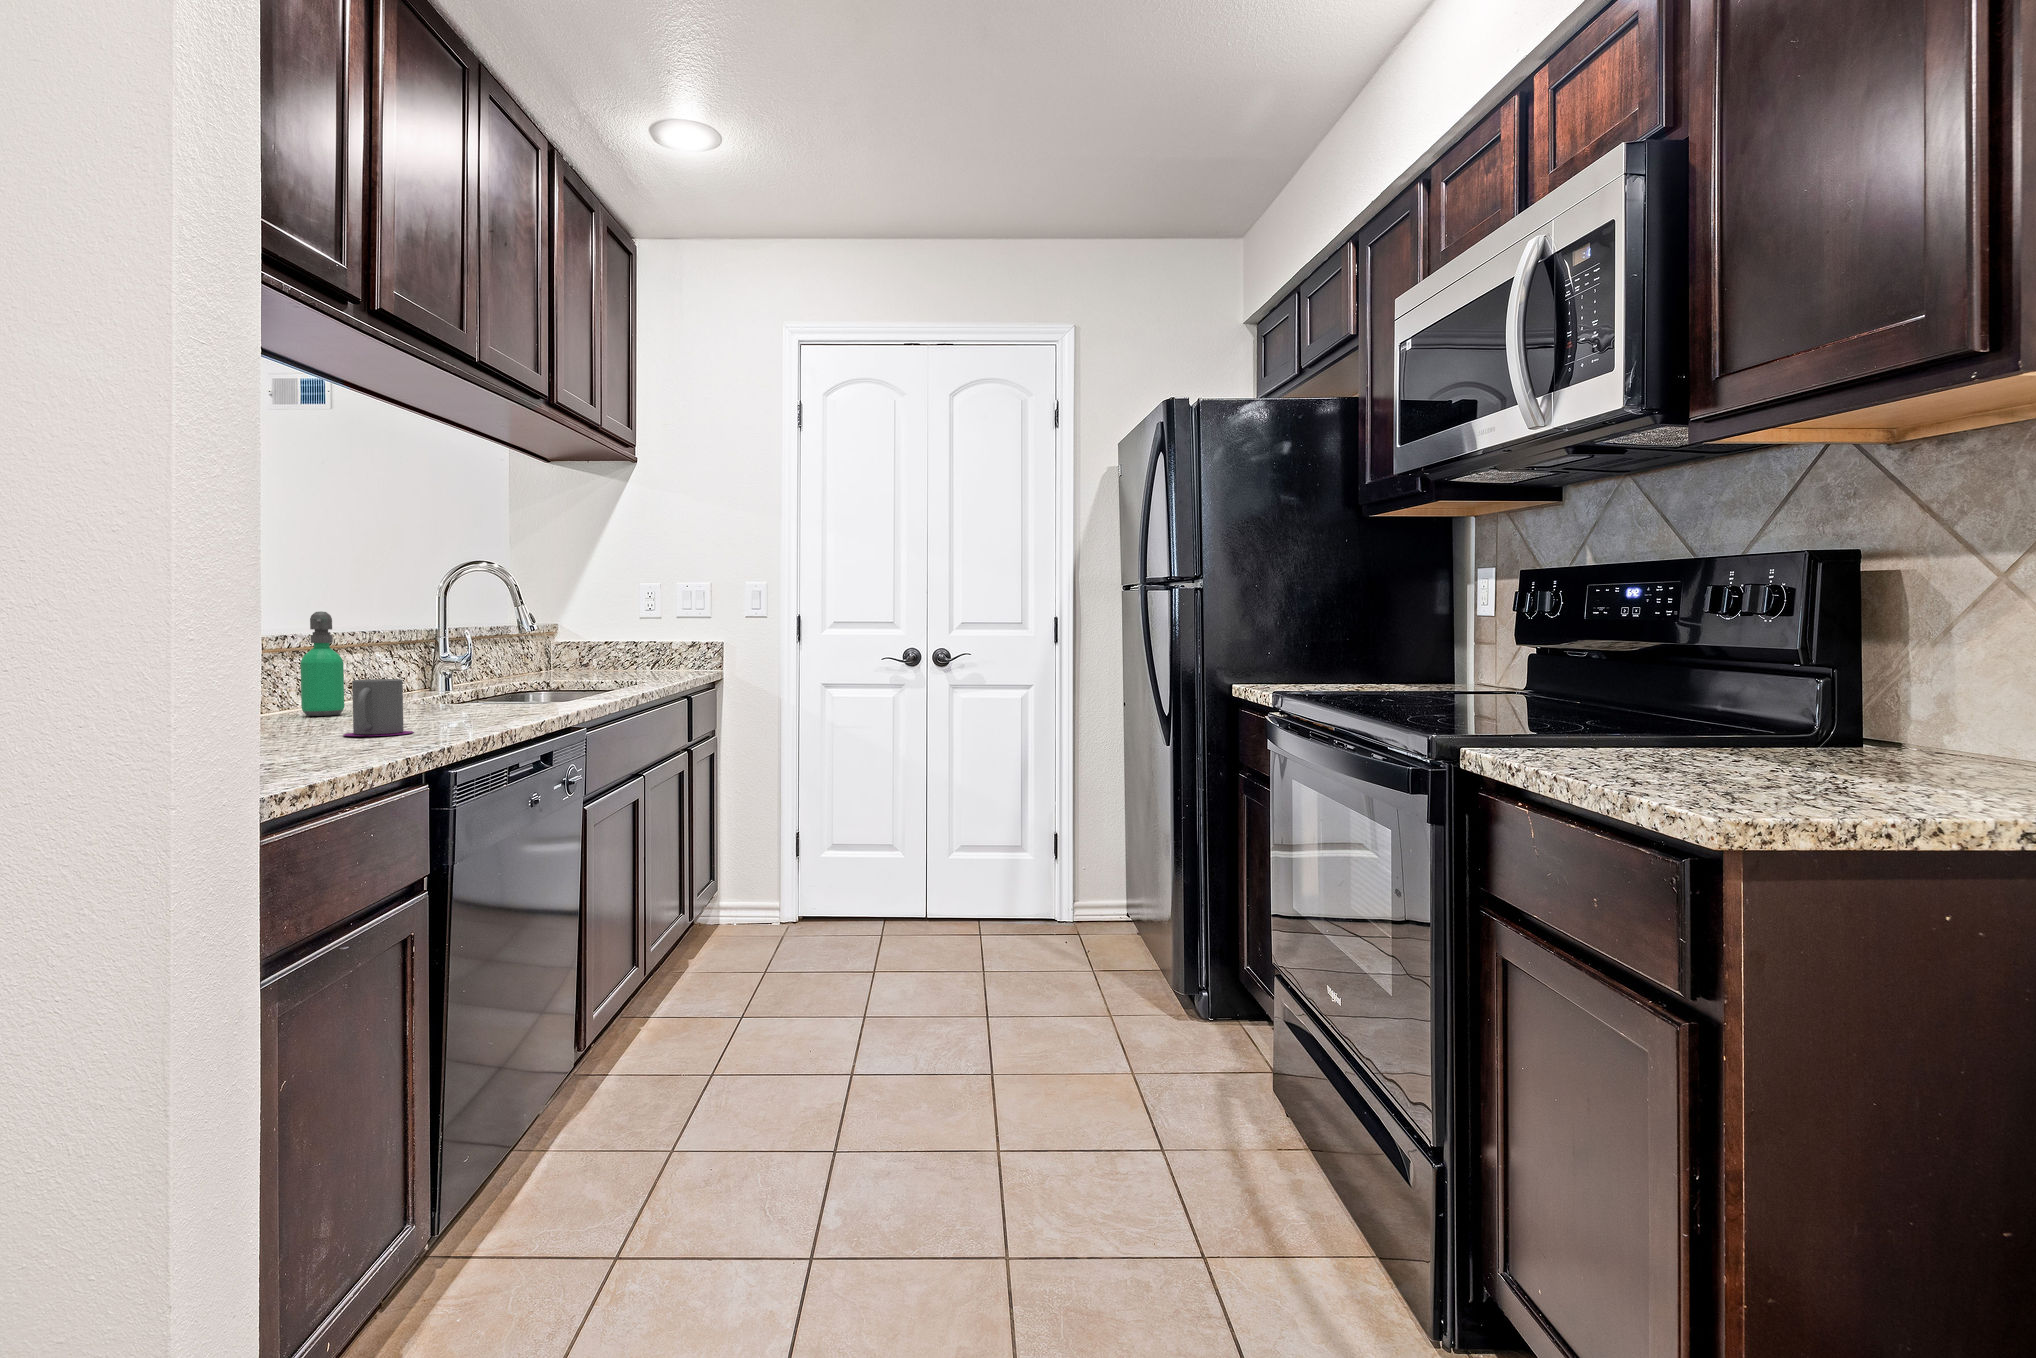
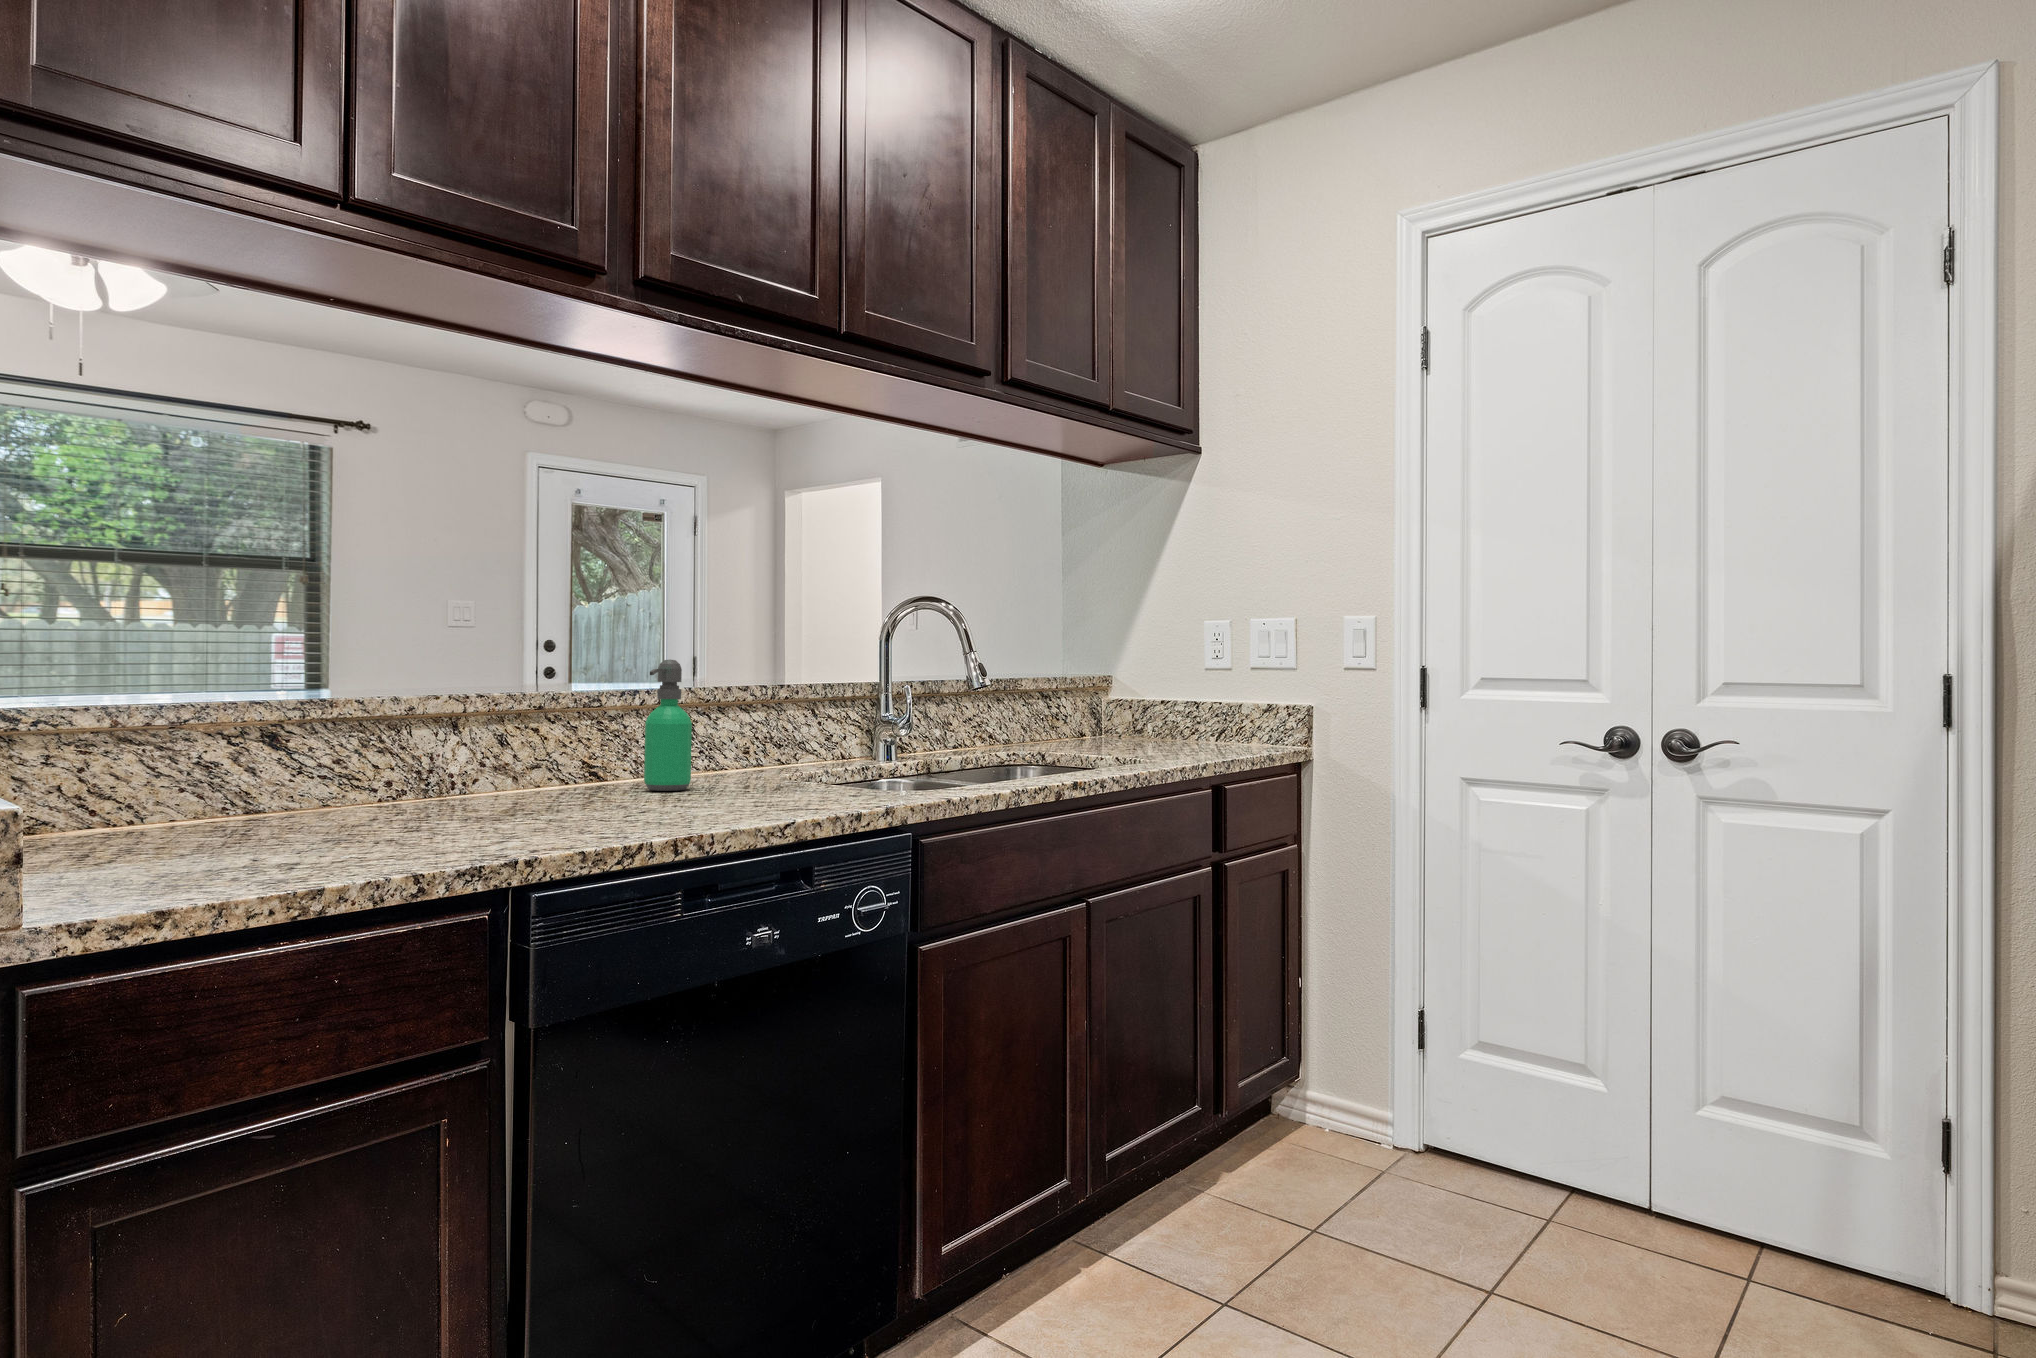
mug: present [343,679,413,736] -> none [493,754,589,837]

